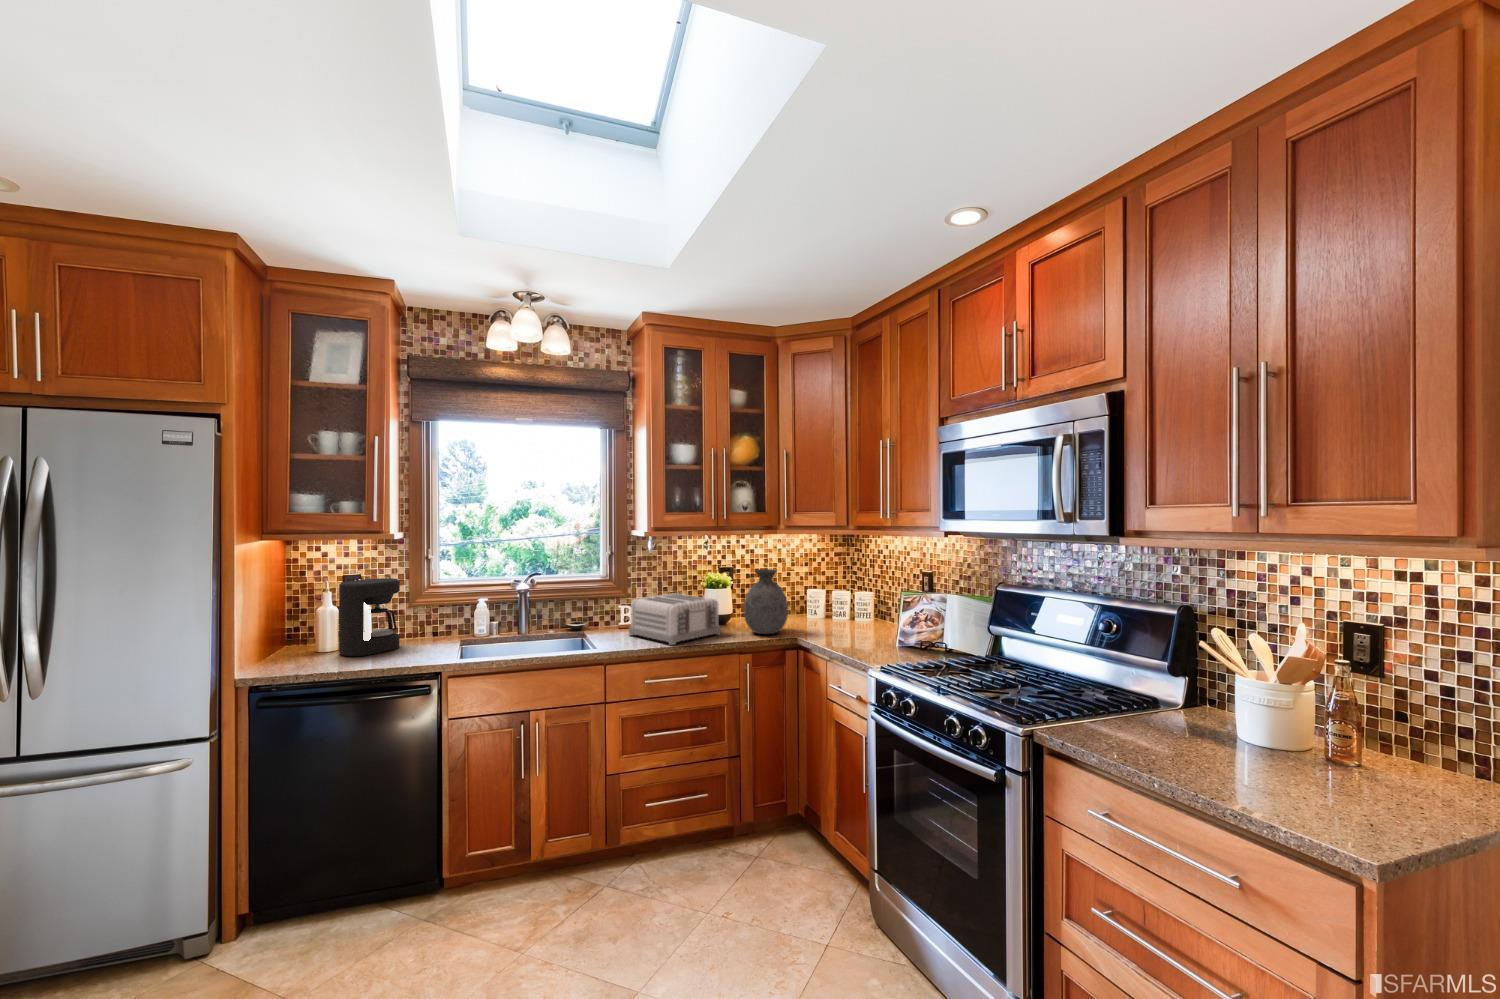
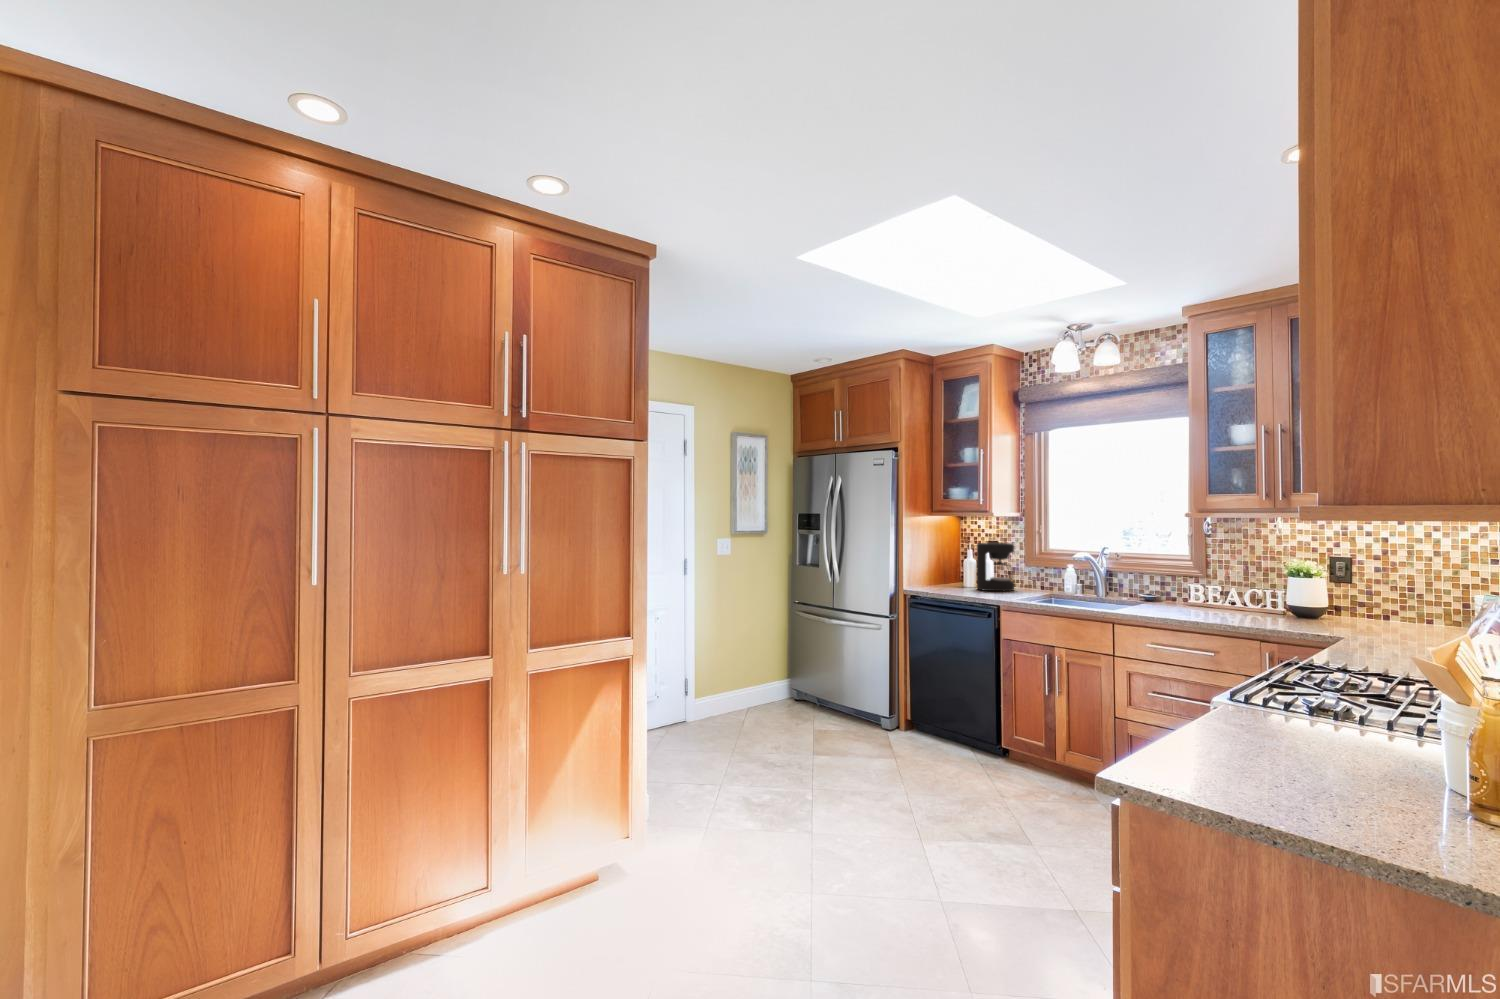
vase: present [743,569,788,634] -> none [1306,554,1374,627]
toaster: present [629,593,721,645] -> none [1183,574,1280,620]

